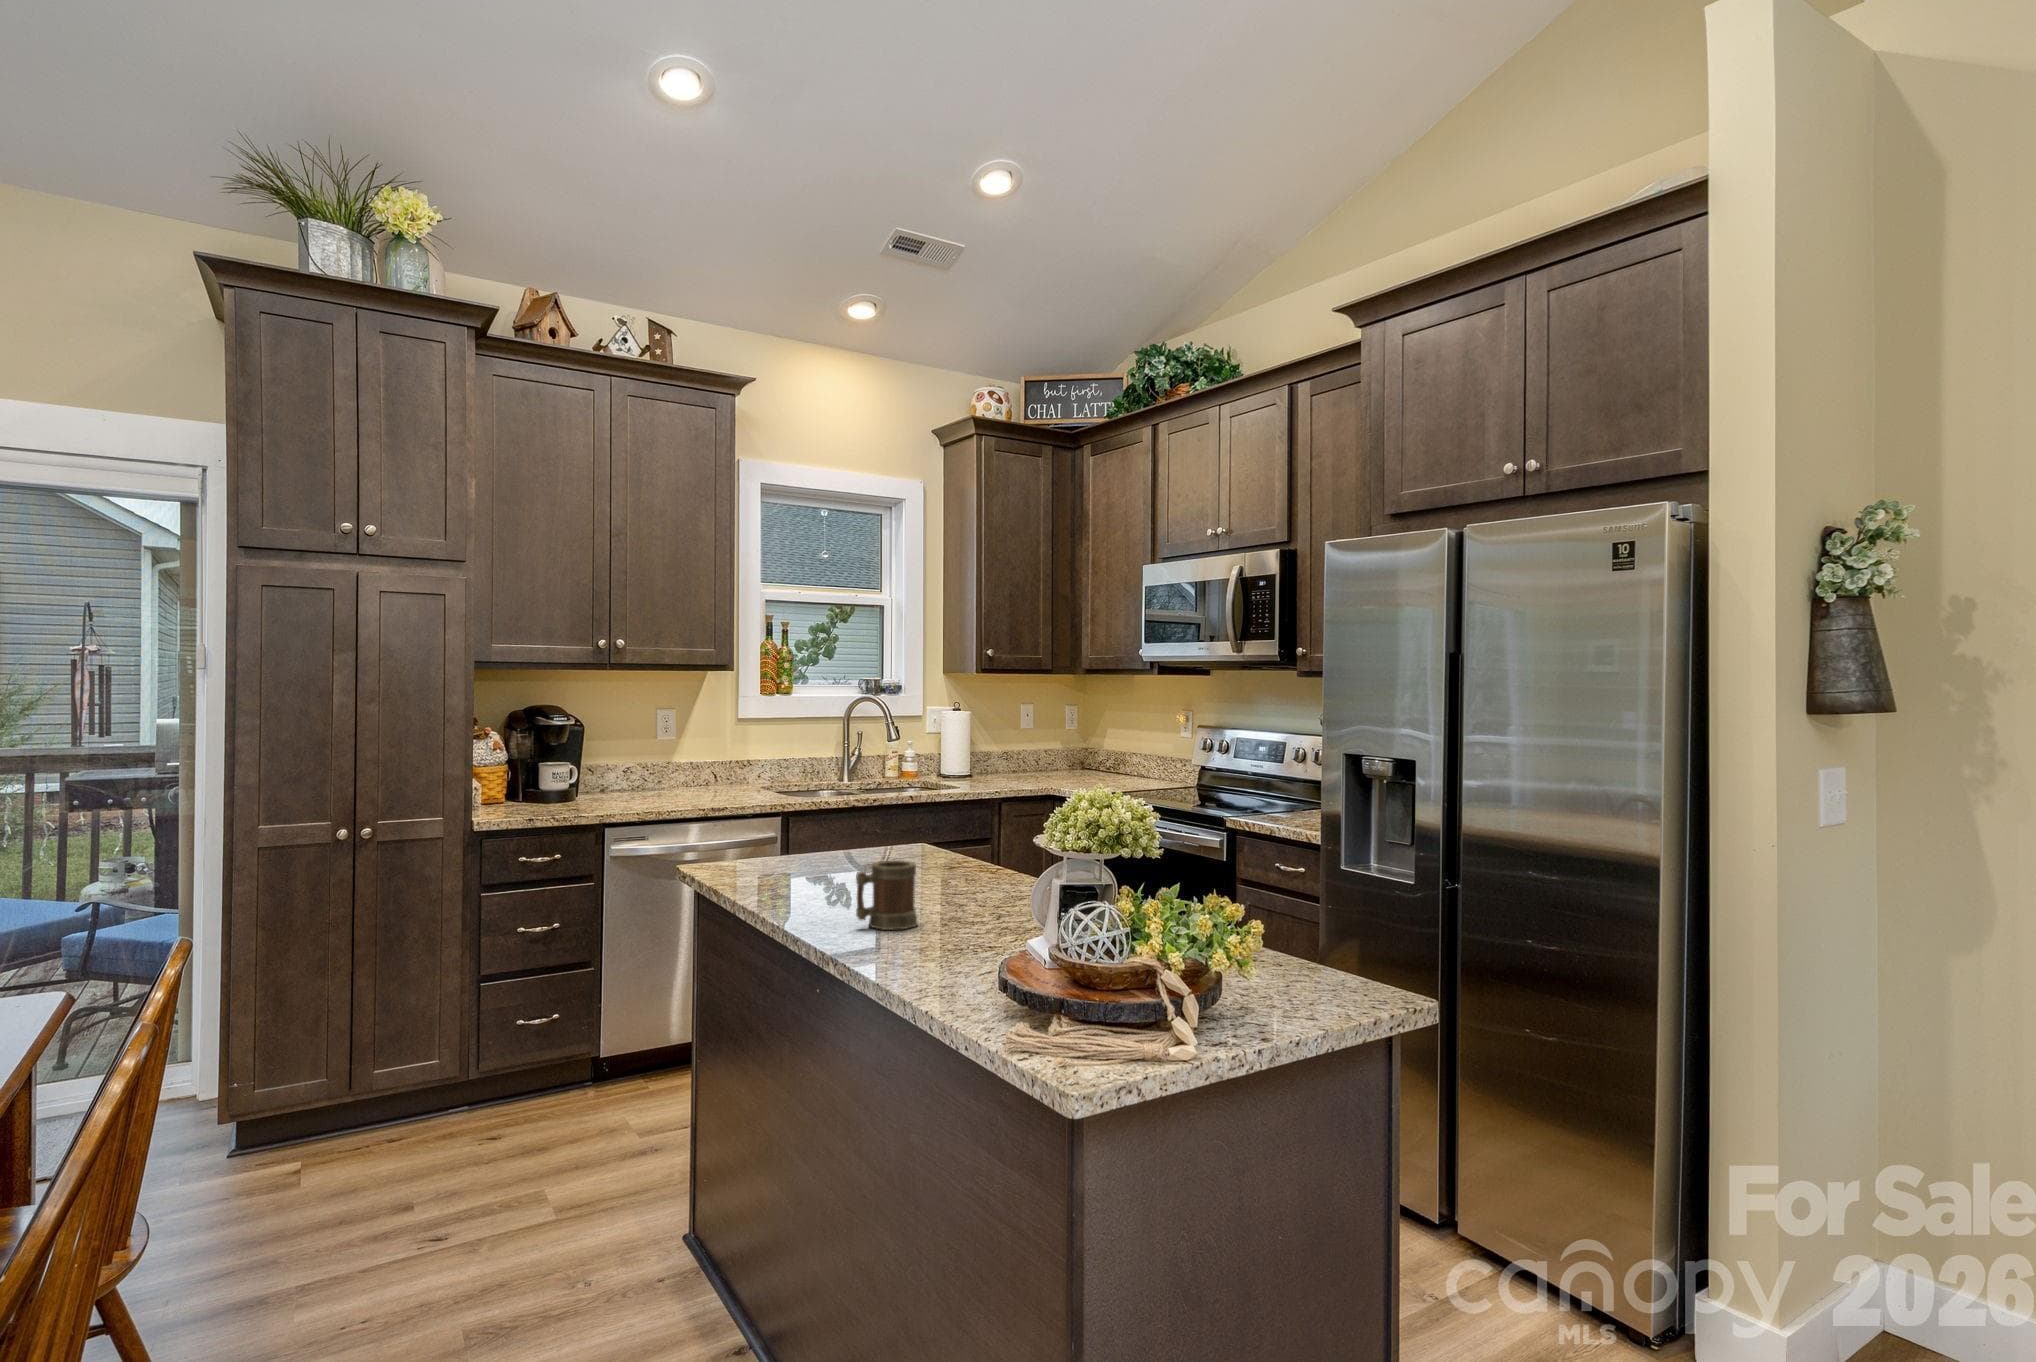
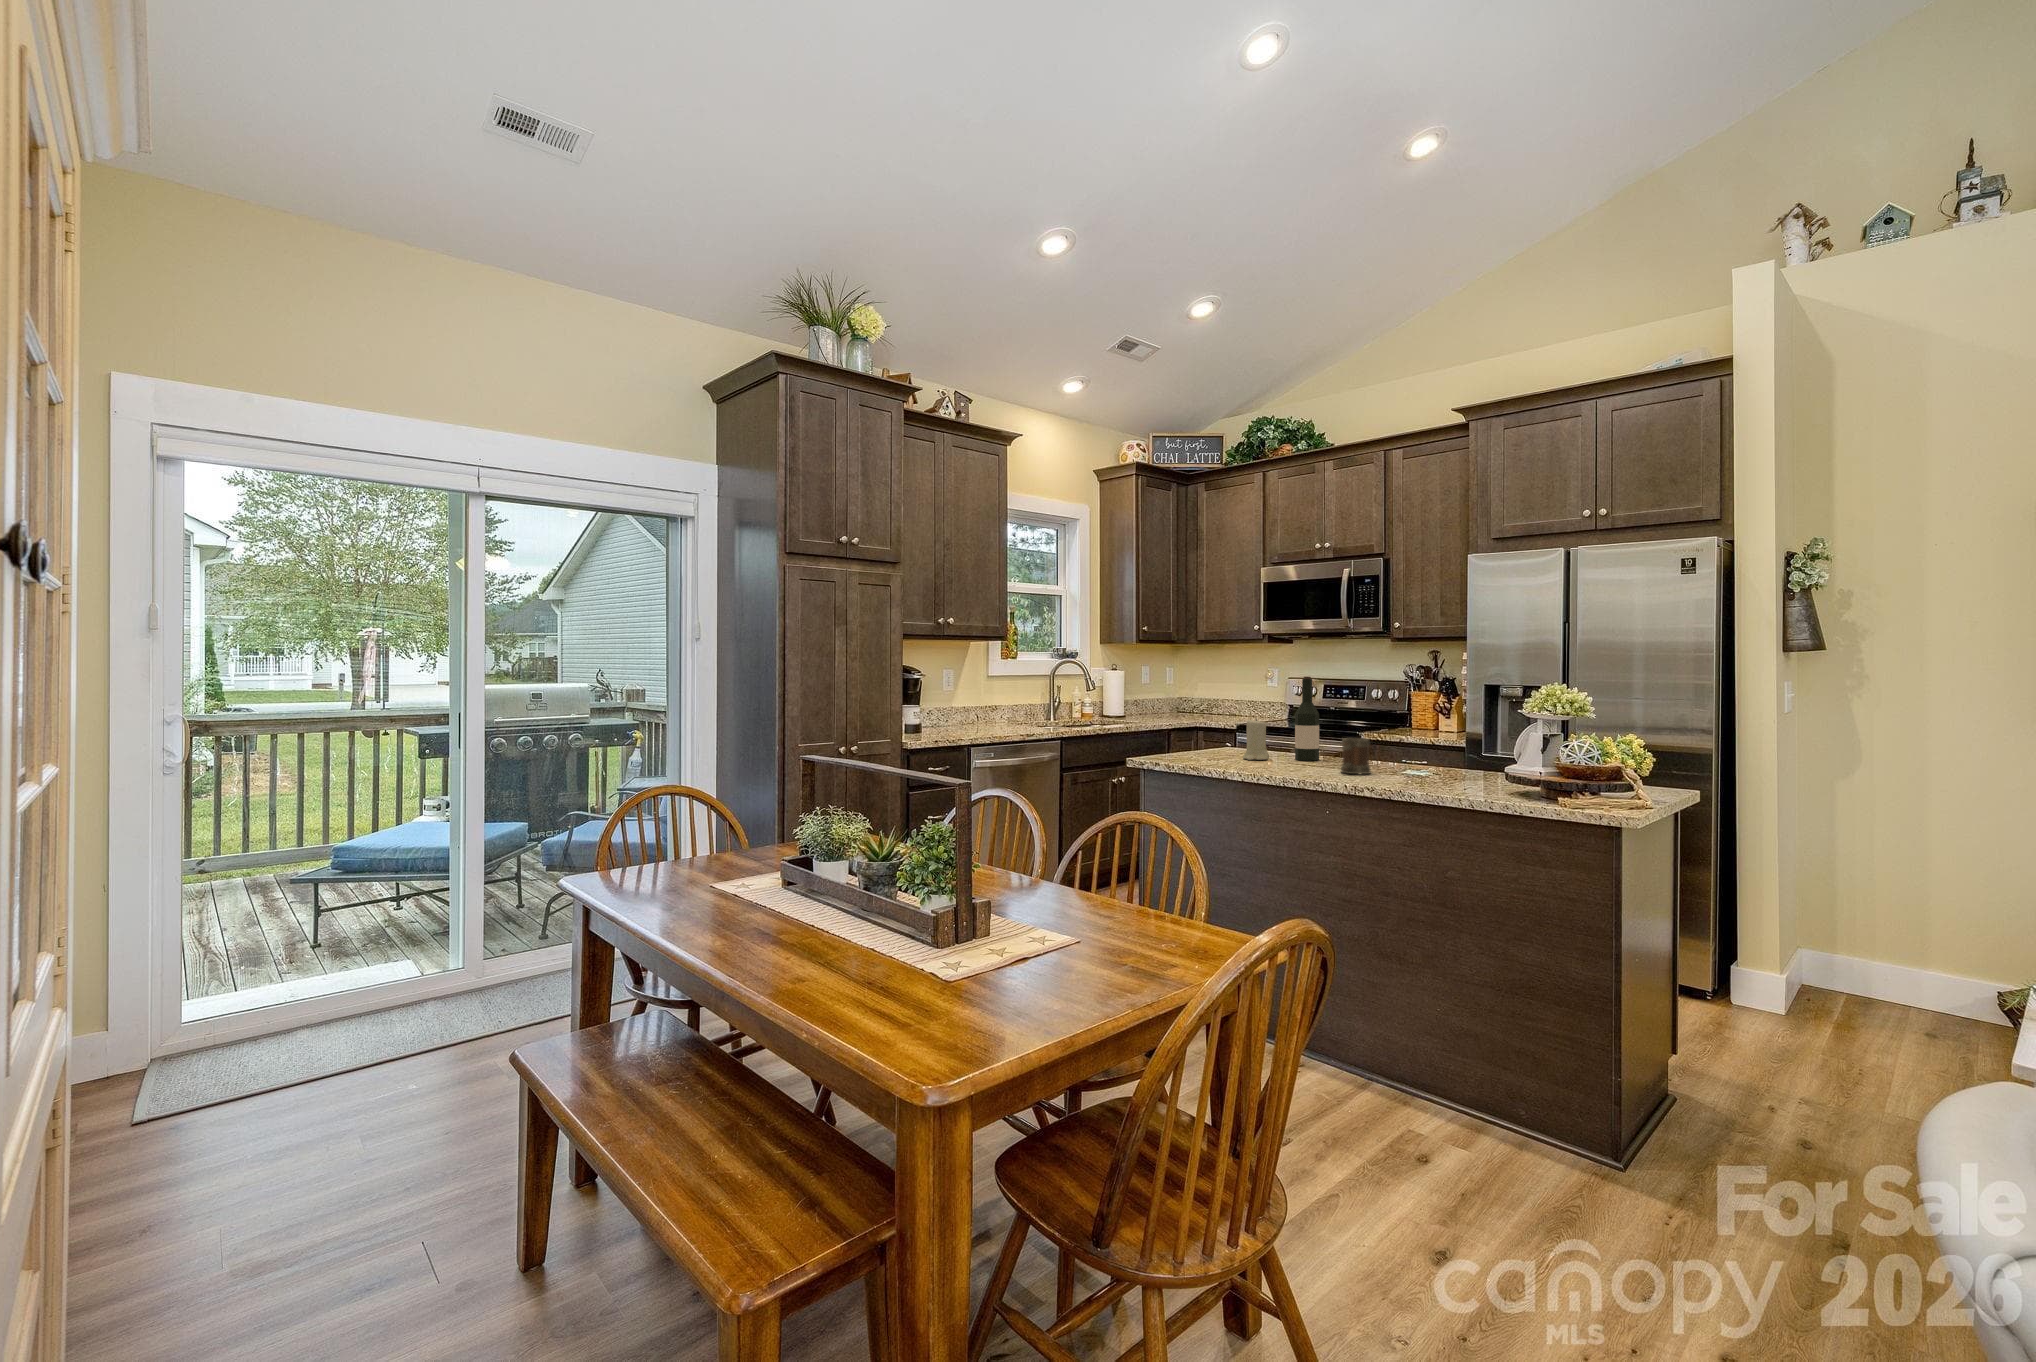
wine bottle: none [900,745,939,888] -> present [1295,677,1319,761]
candle: none [820,811,862,883] -> present [1243,719,1269,760]

